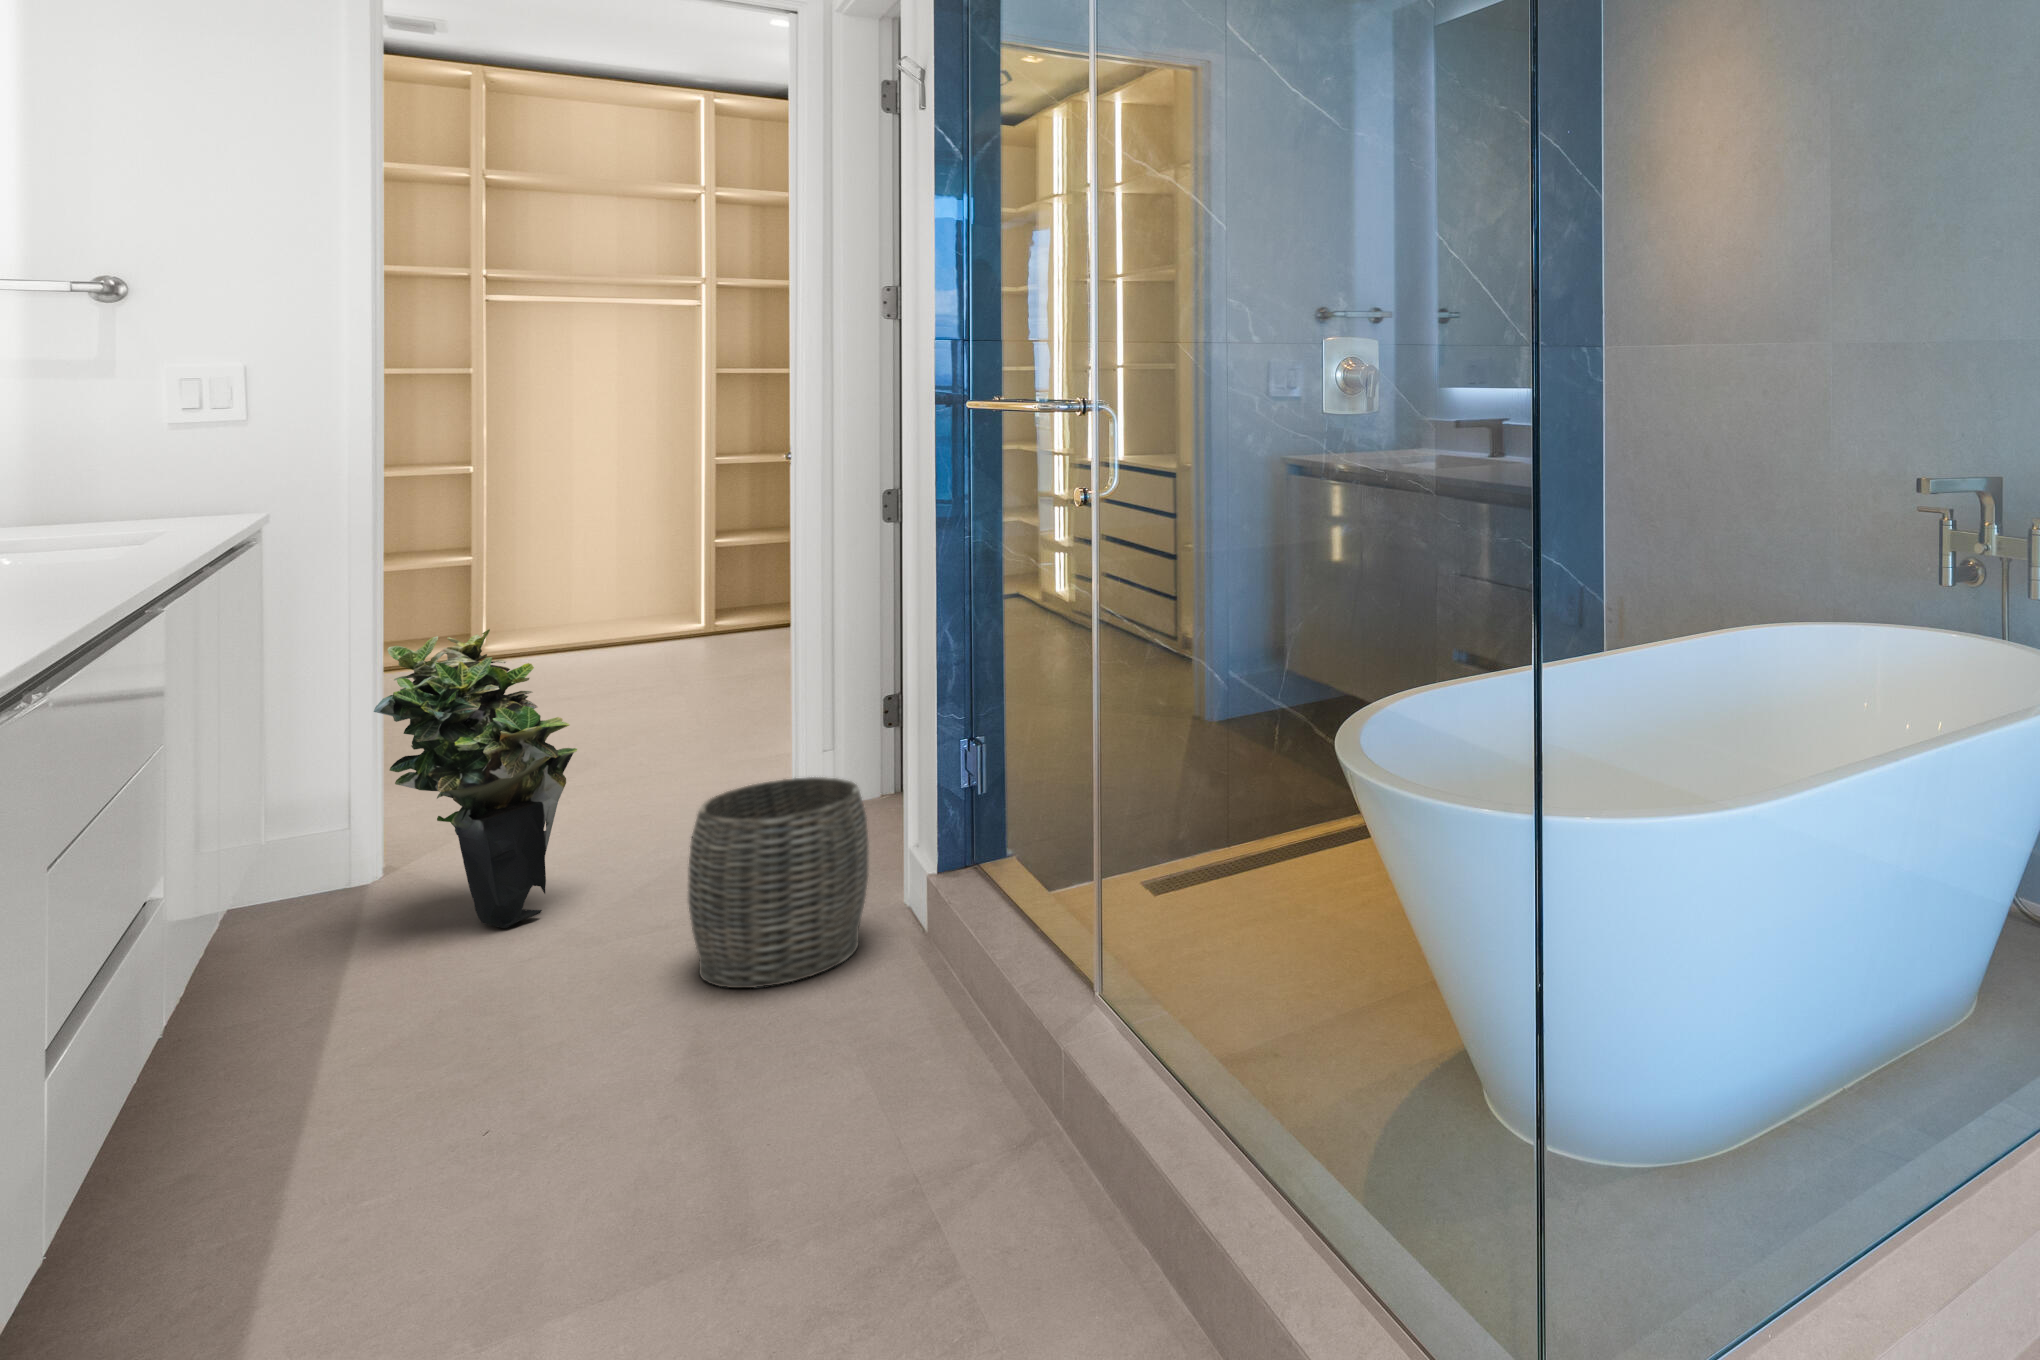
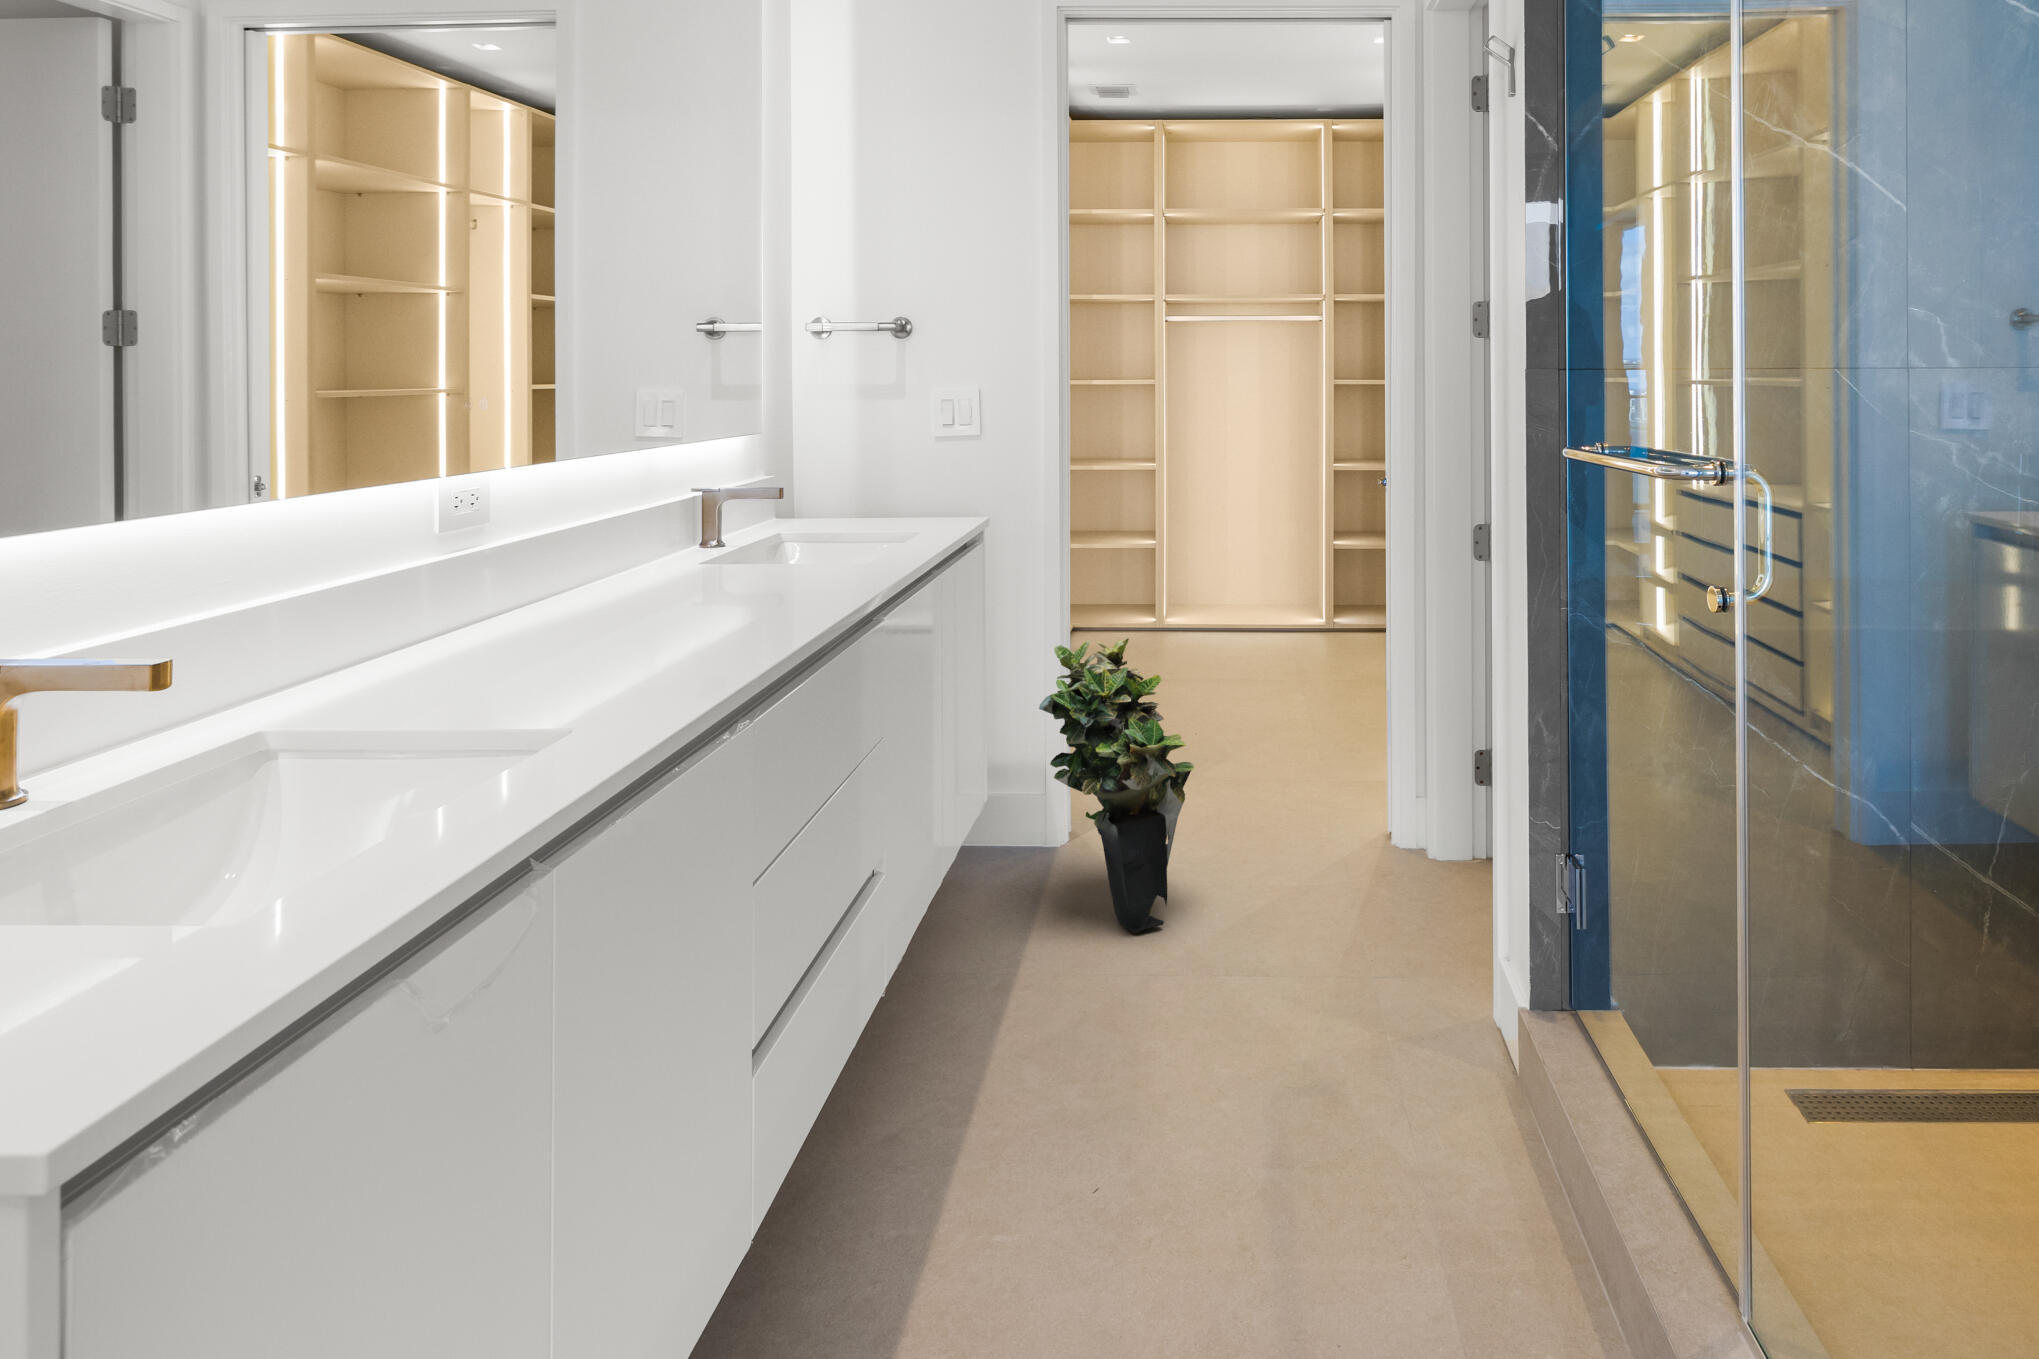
woven basket: present [688,777,869,988] -> none [1276,852,1454,1103]

